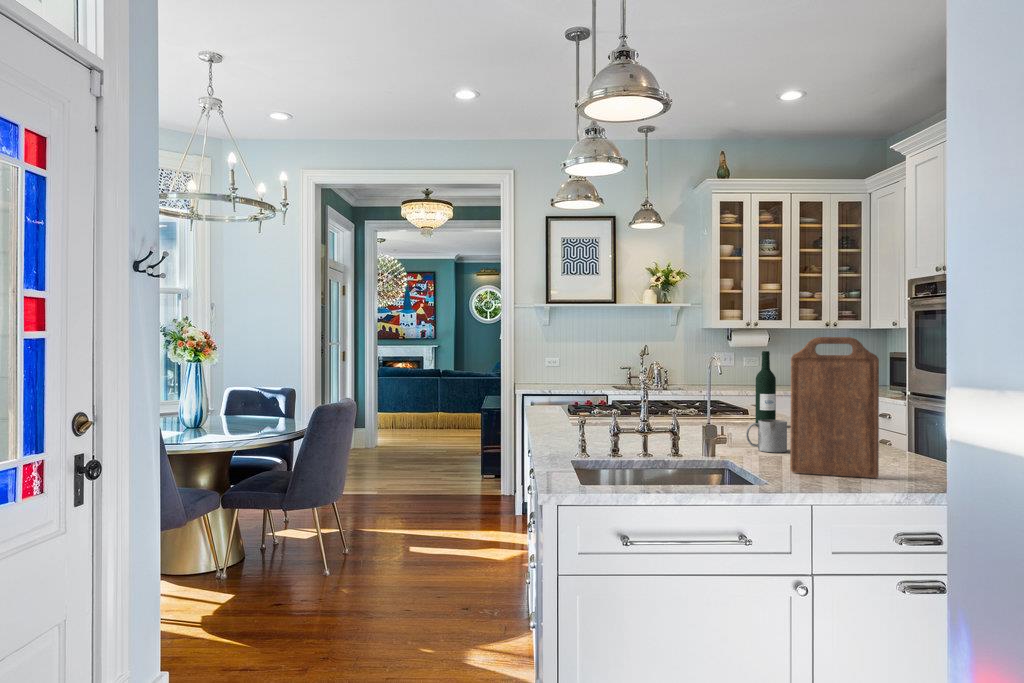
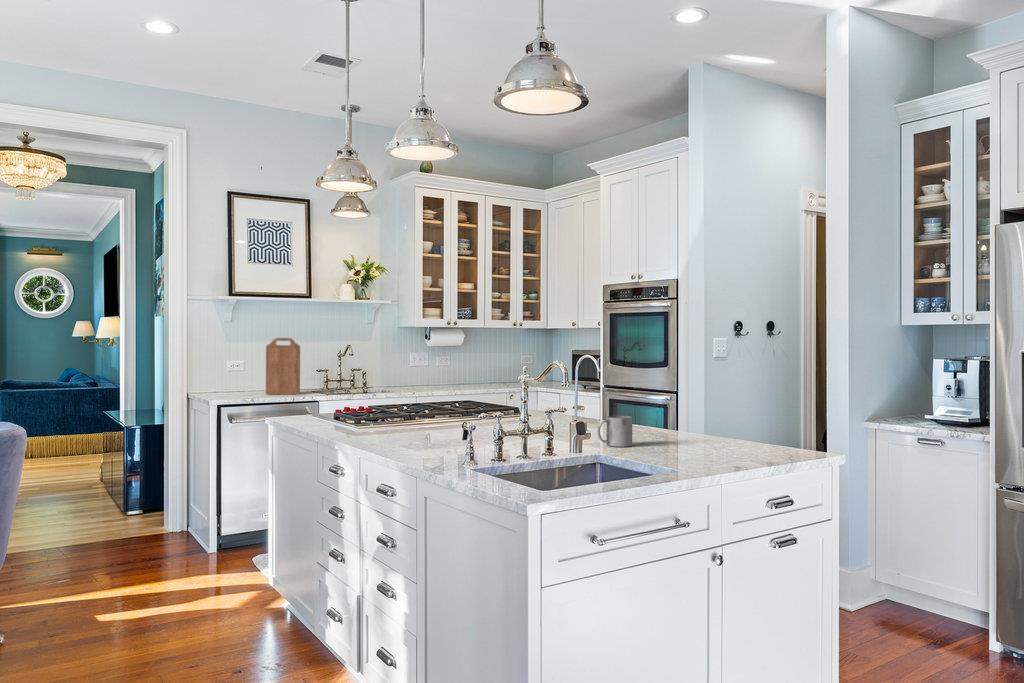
cutting board: present [790,337,879,478] -> present [266,338,300,395]
wine bottle: present [755,351,776,423] -> none [547,350,565,424]

